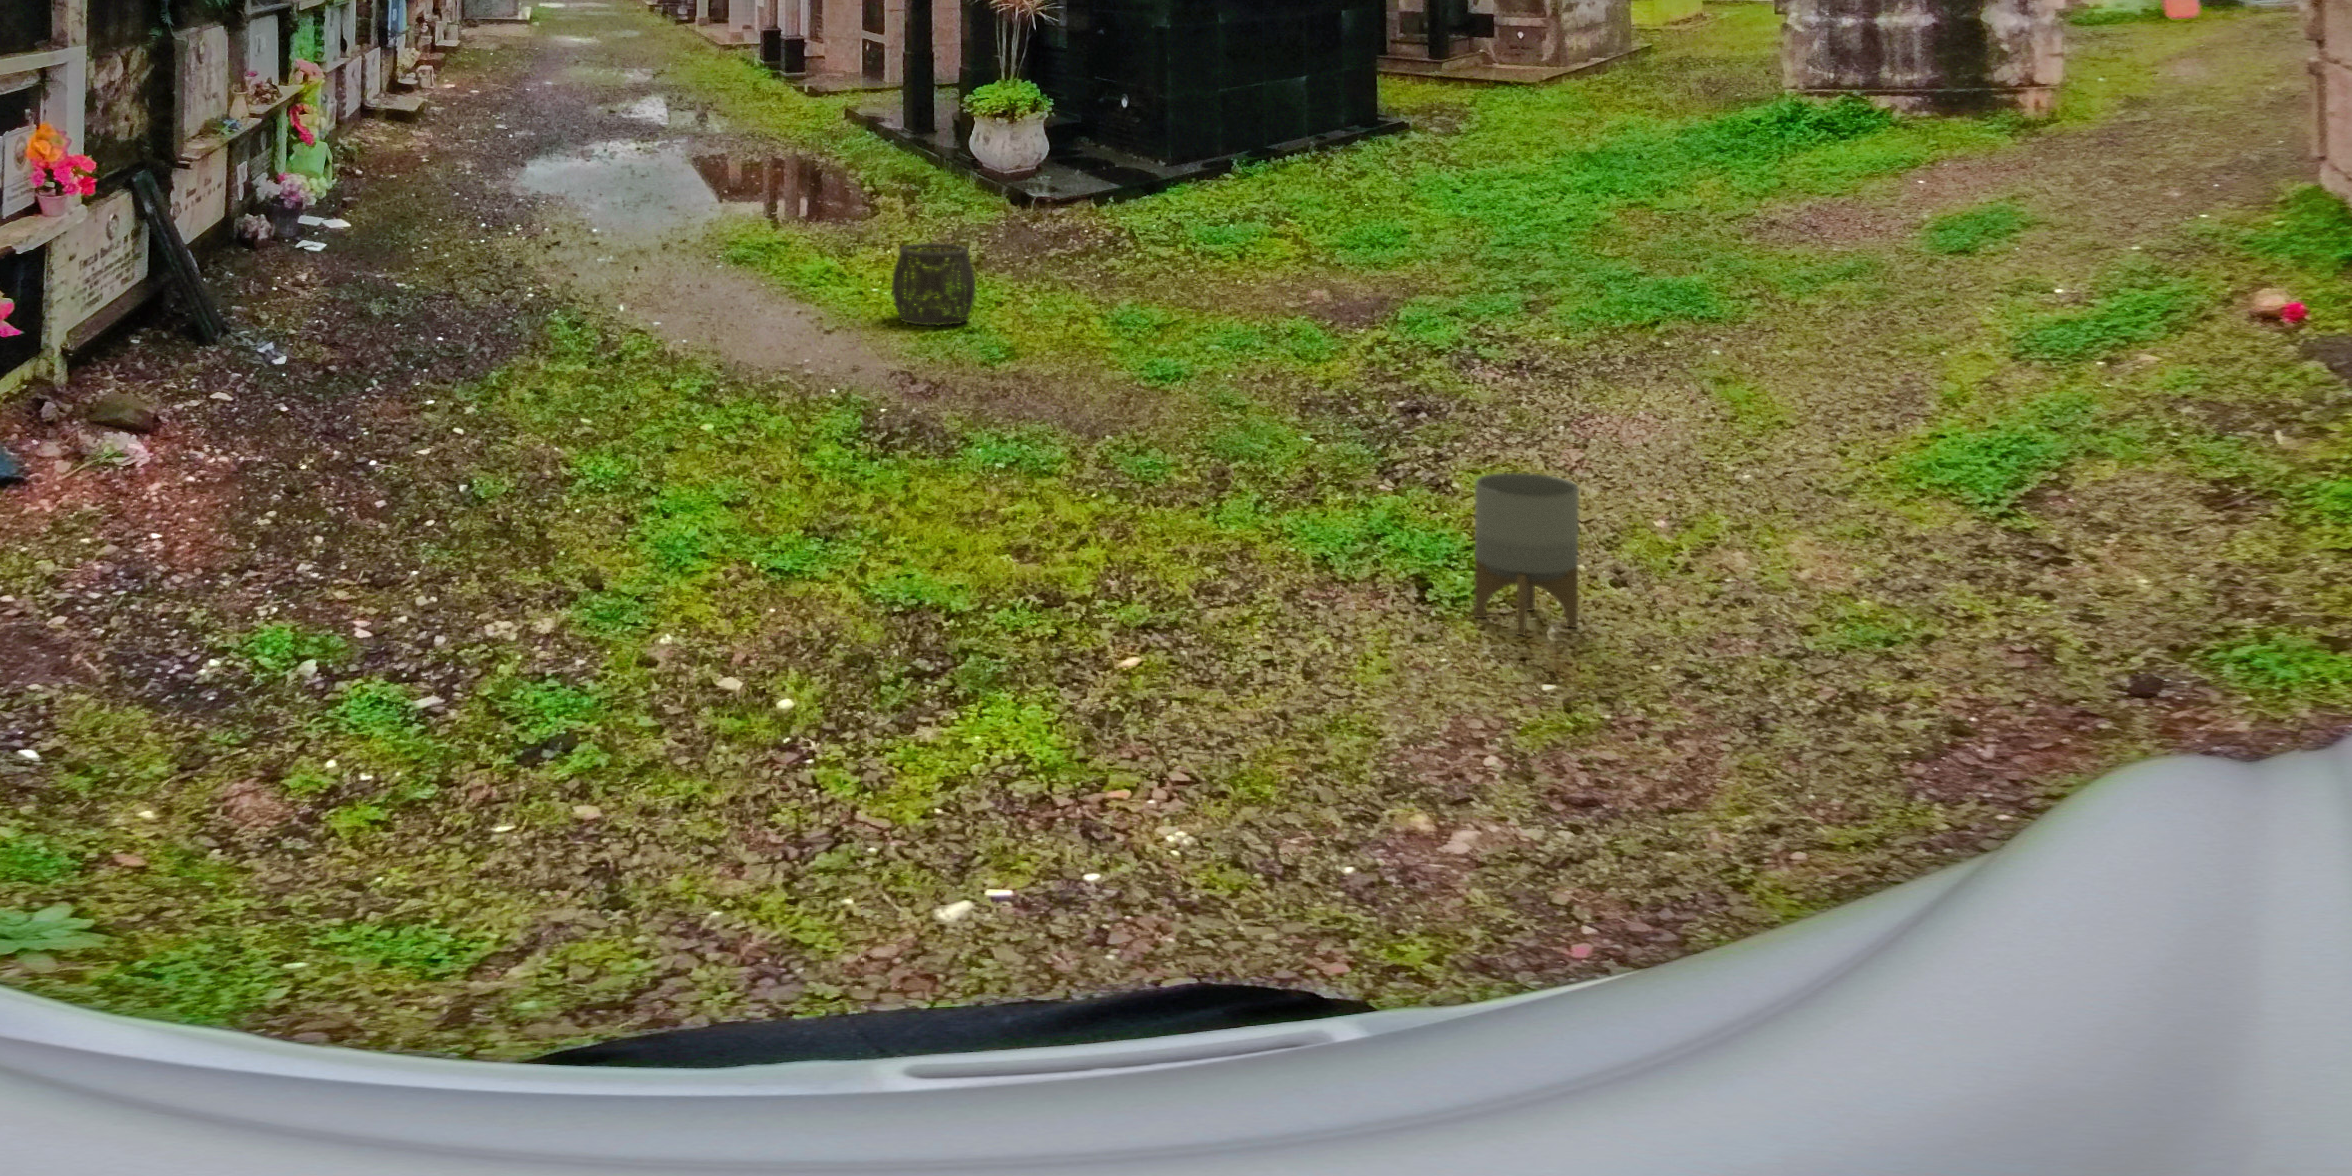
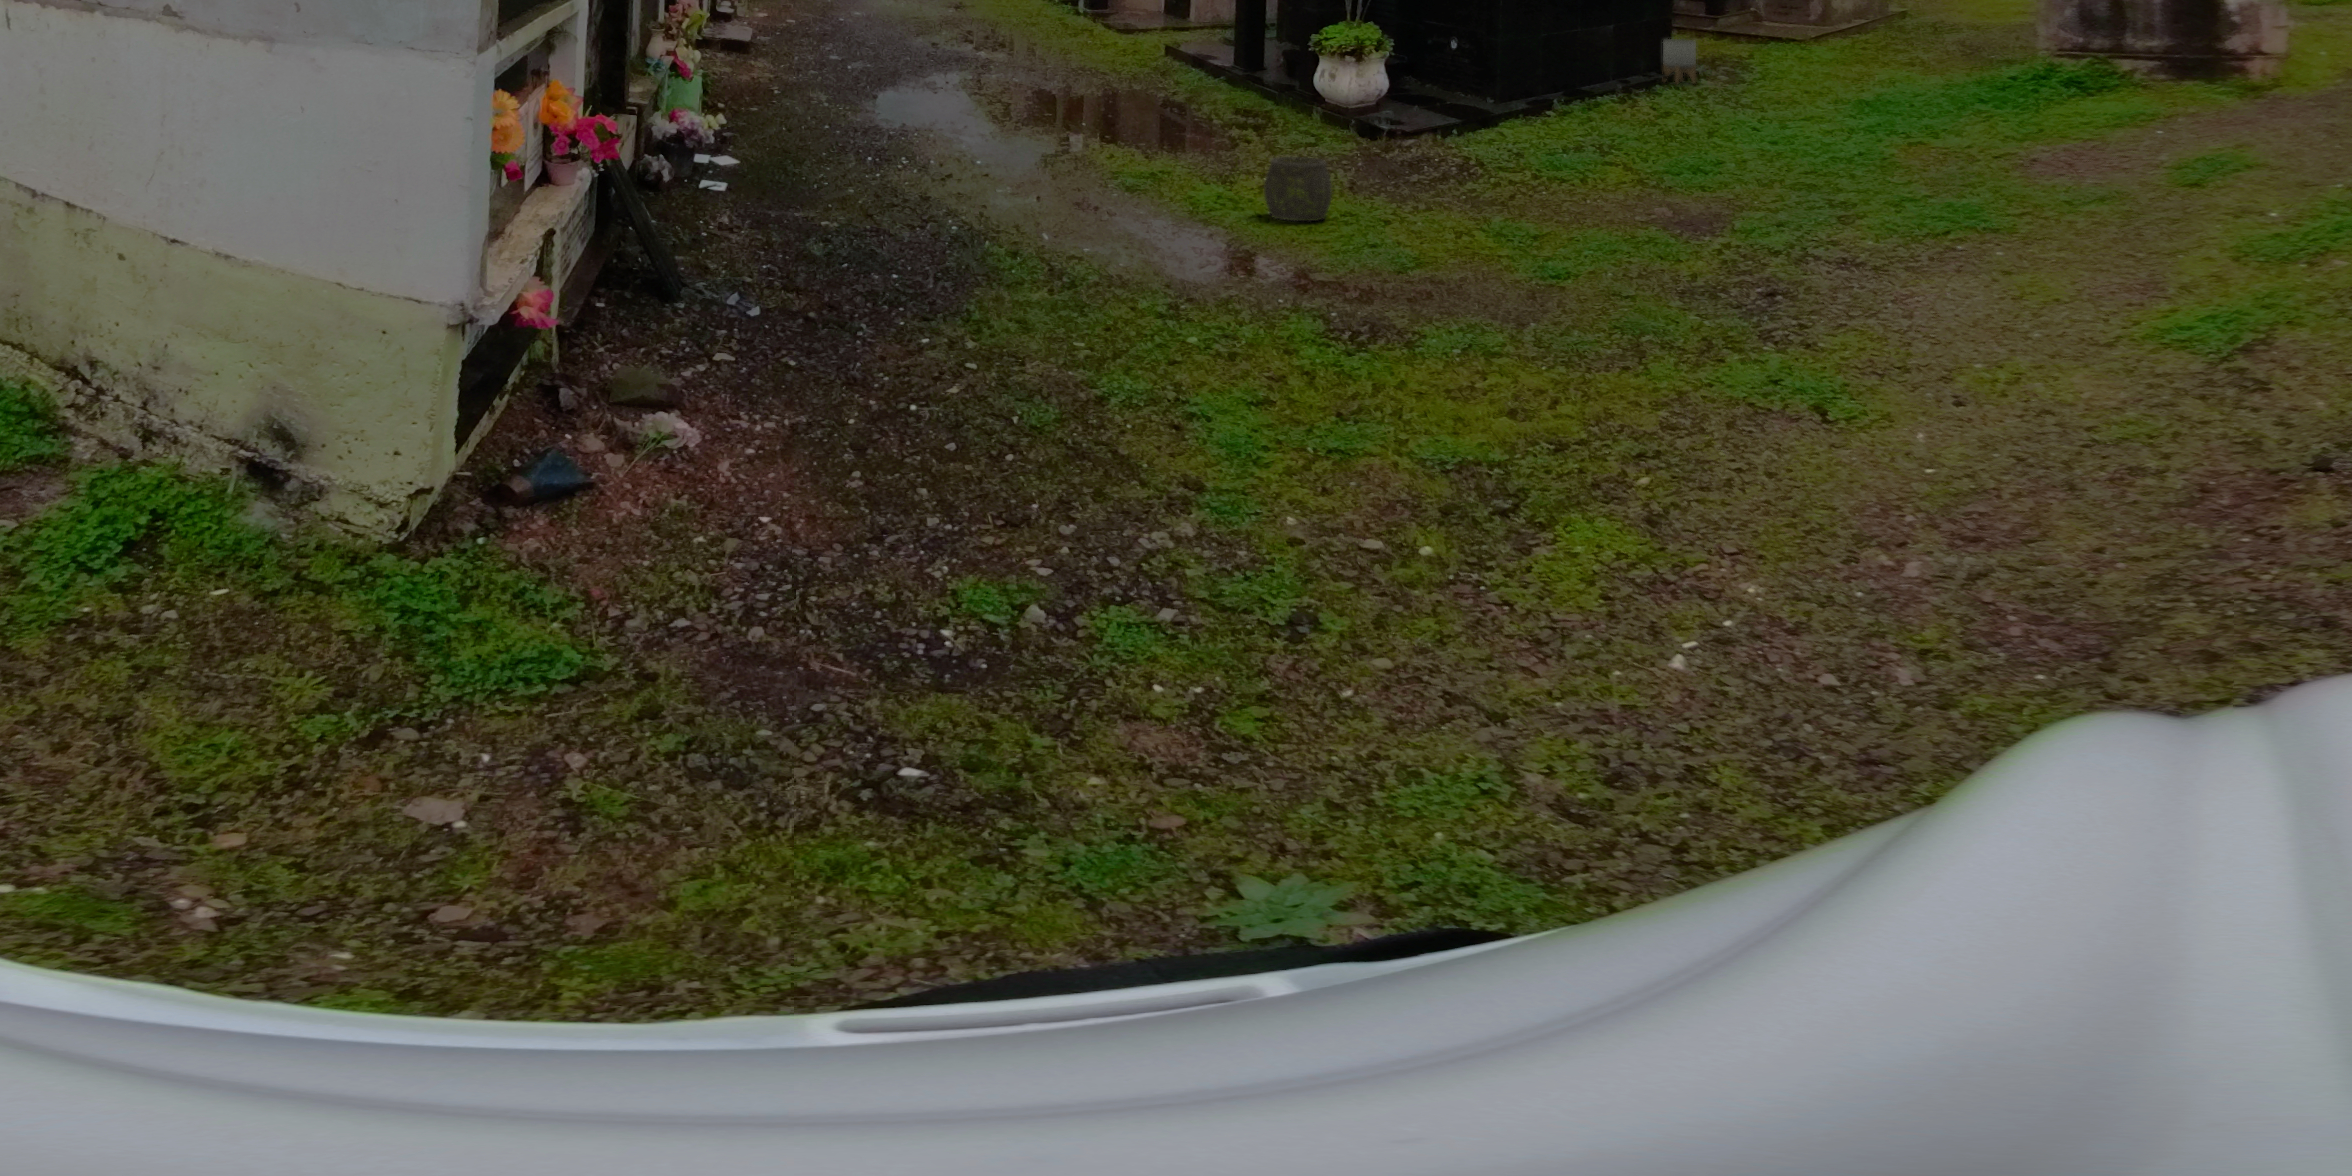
planter: present [1474,473,1579,635] -> present [1663,39,1696,83]

